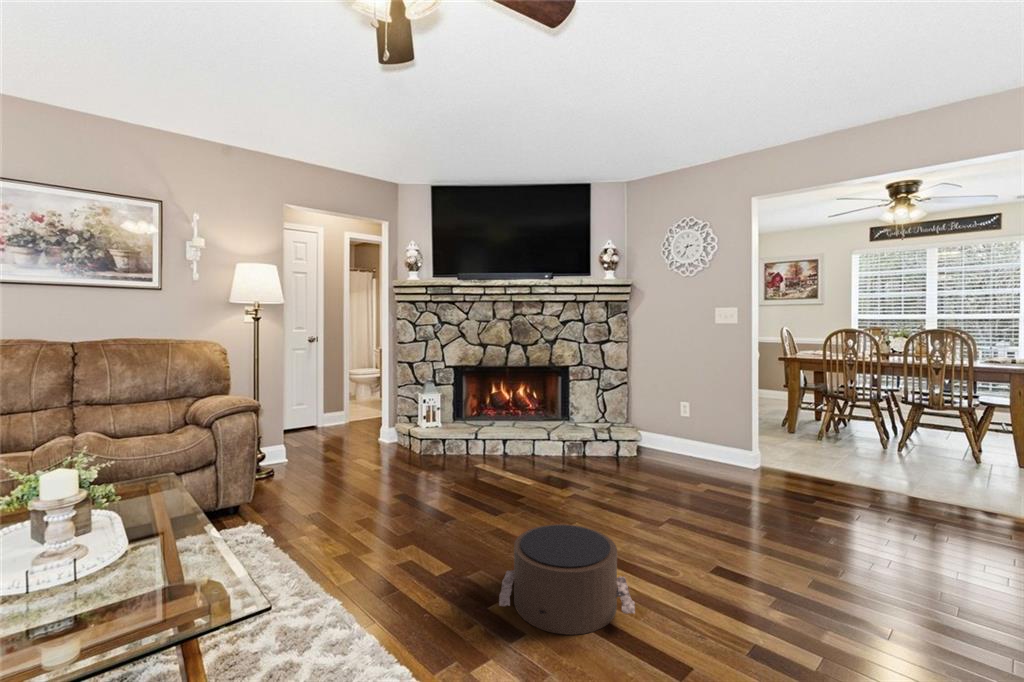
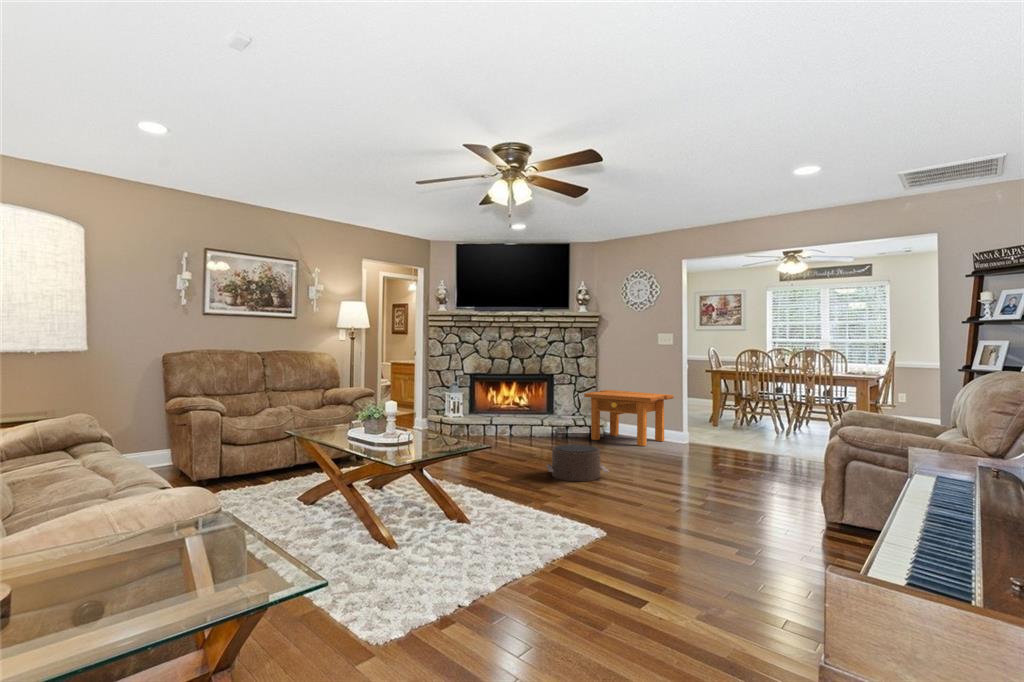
side table: none [608,389,748,486] -> present [584,390,674,446]

